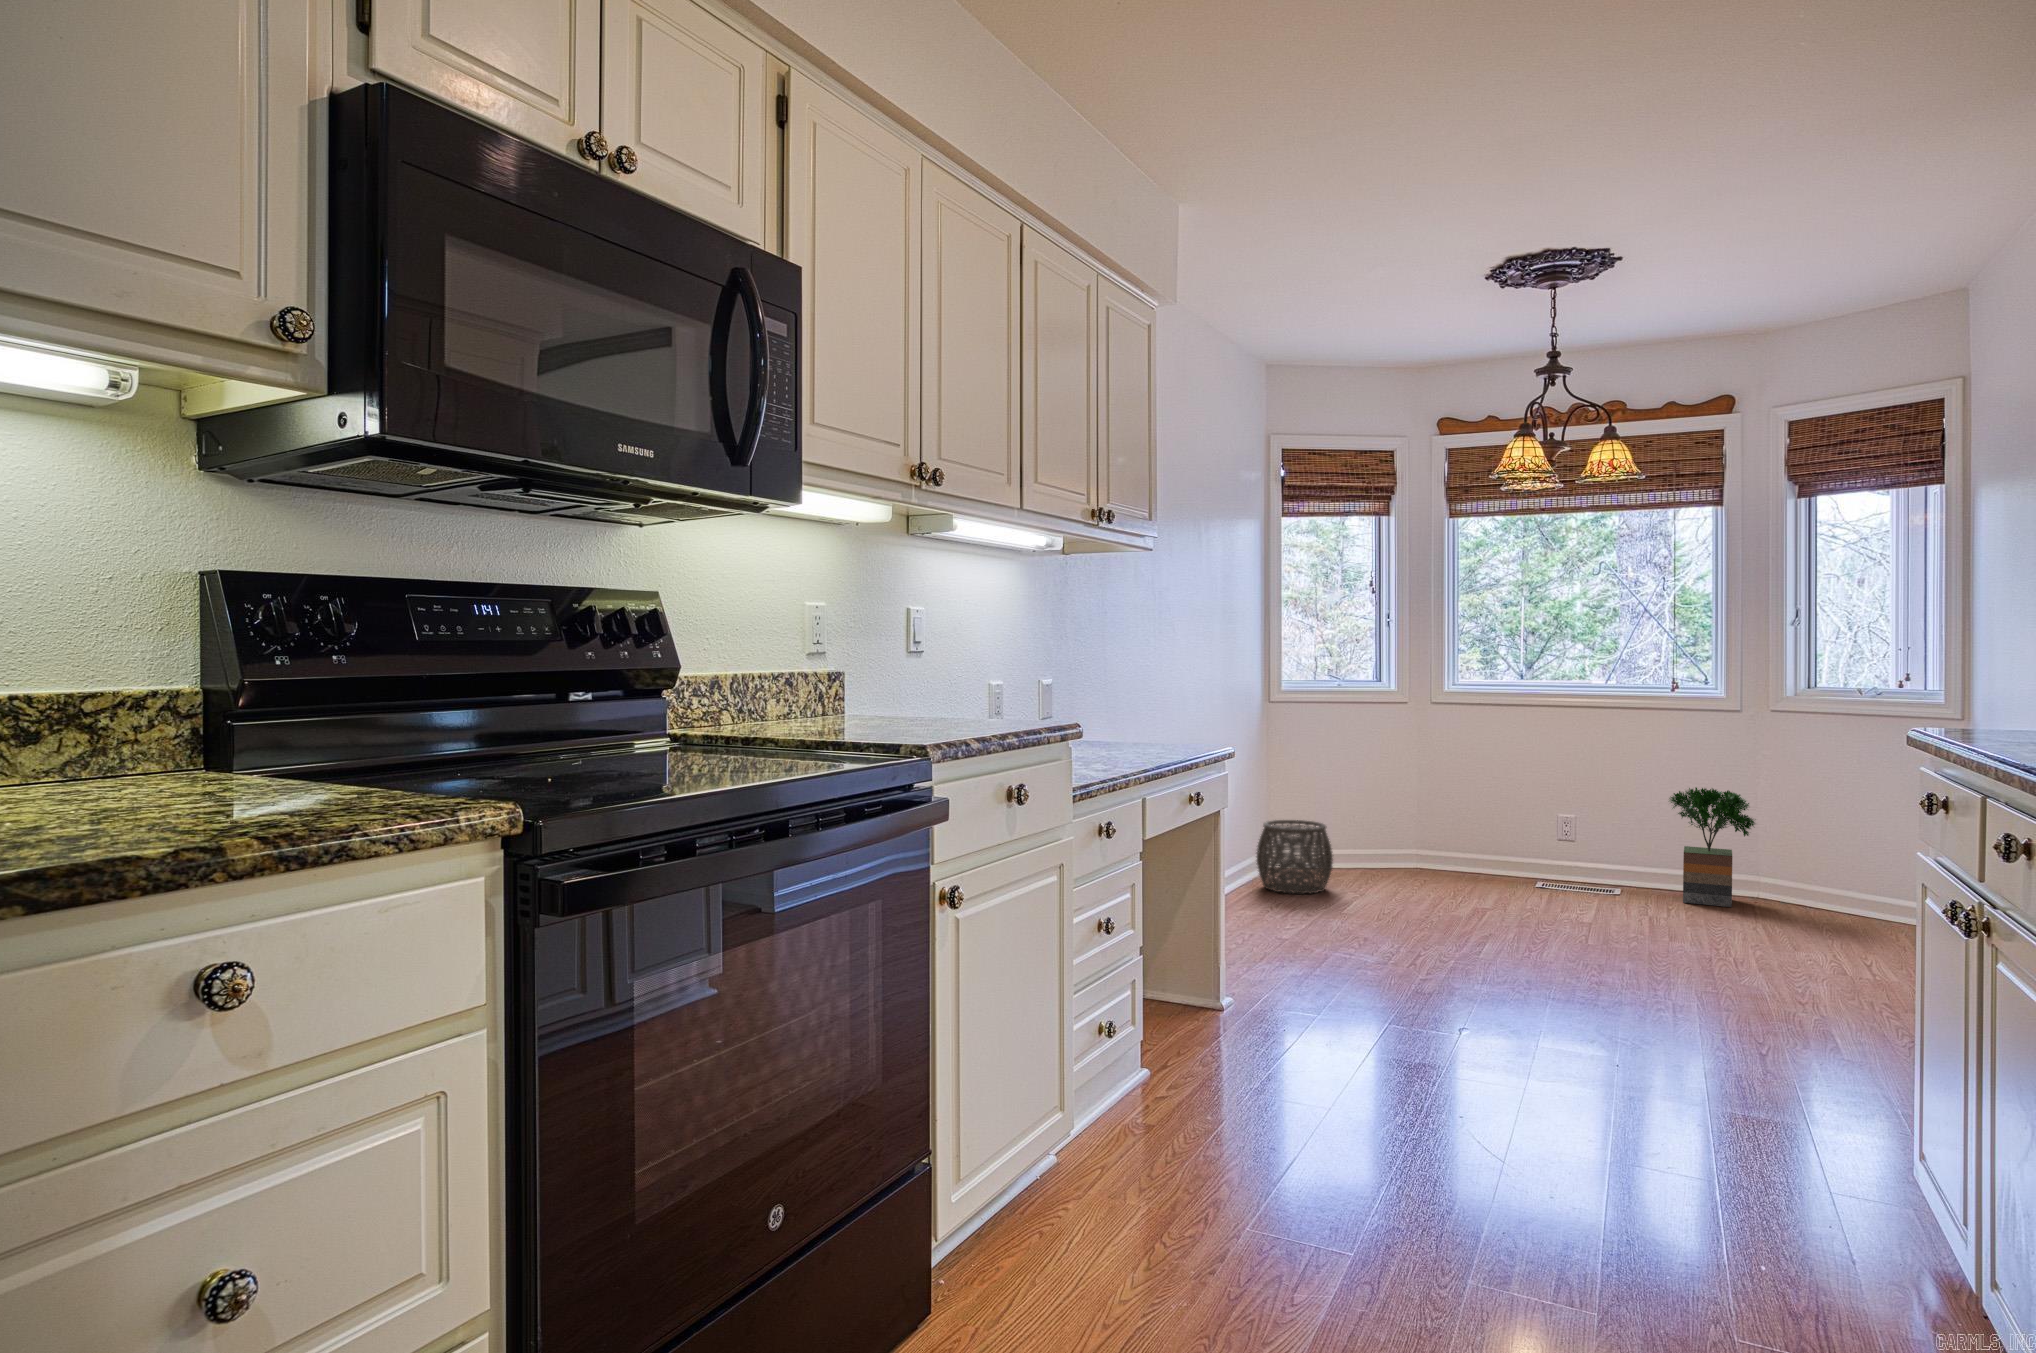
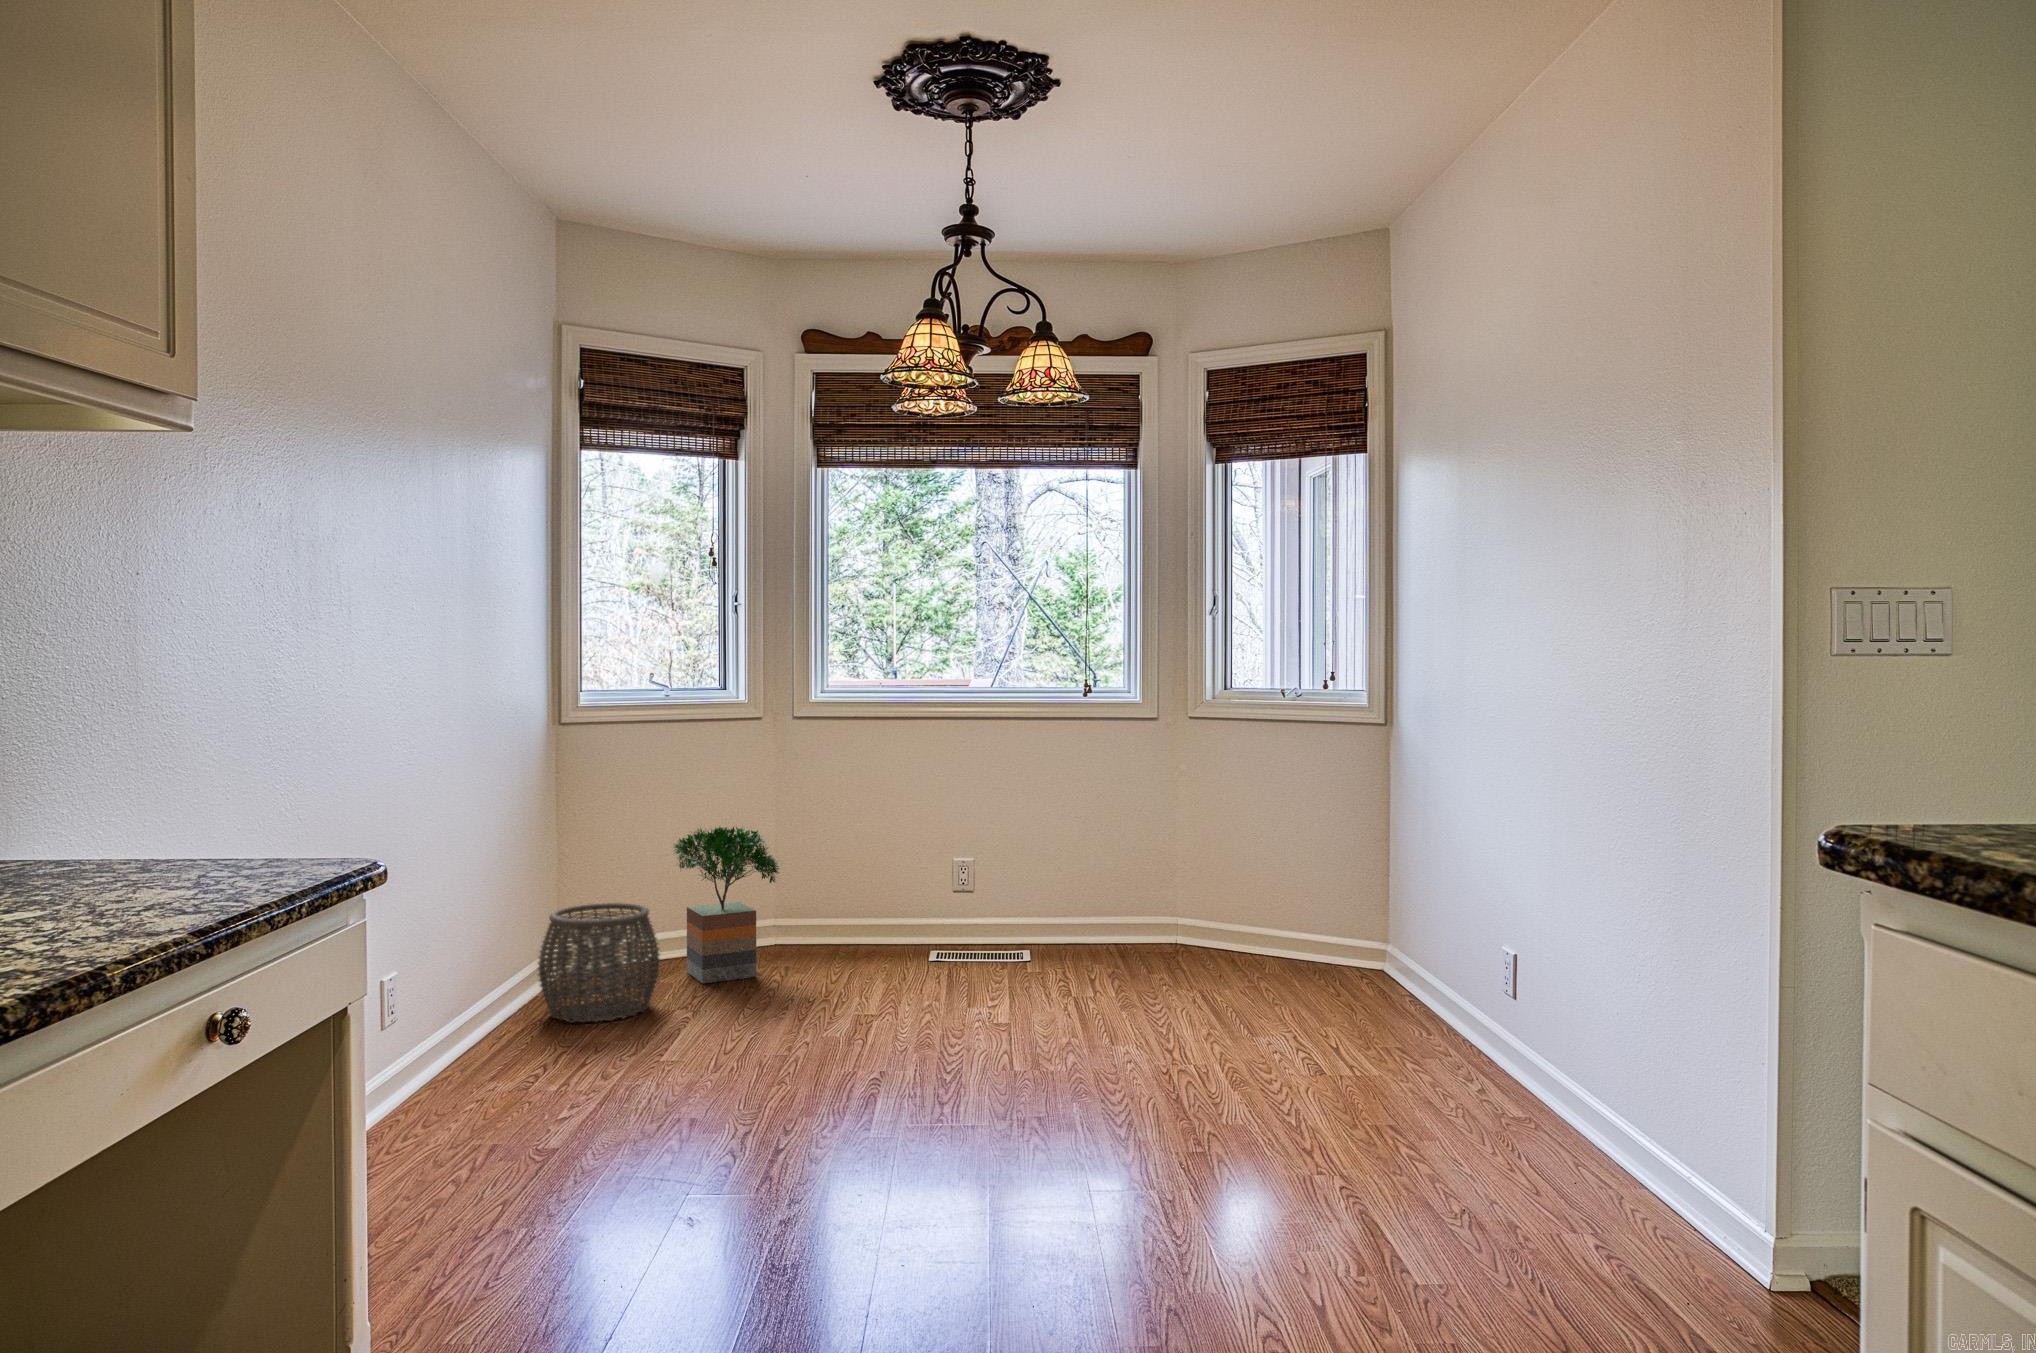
potted tree: present [1669,787,1755,907] -> present [672,827,779,984]

